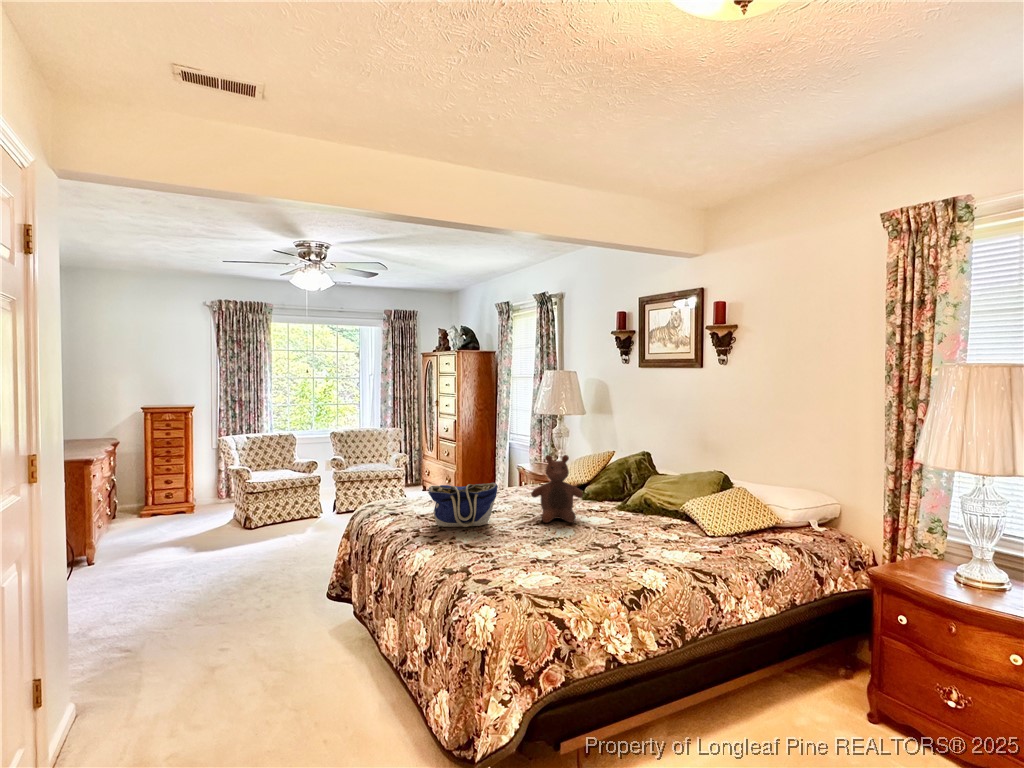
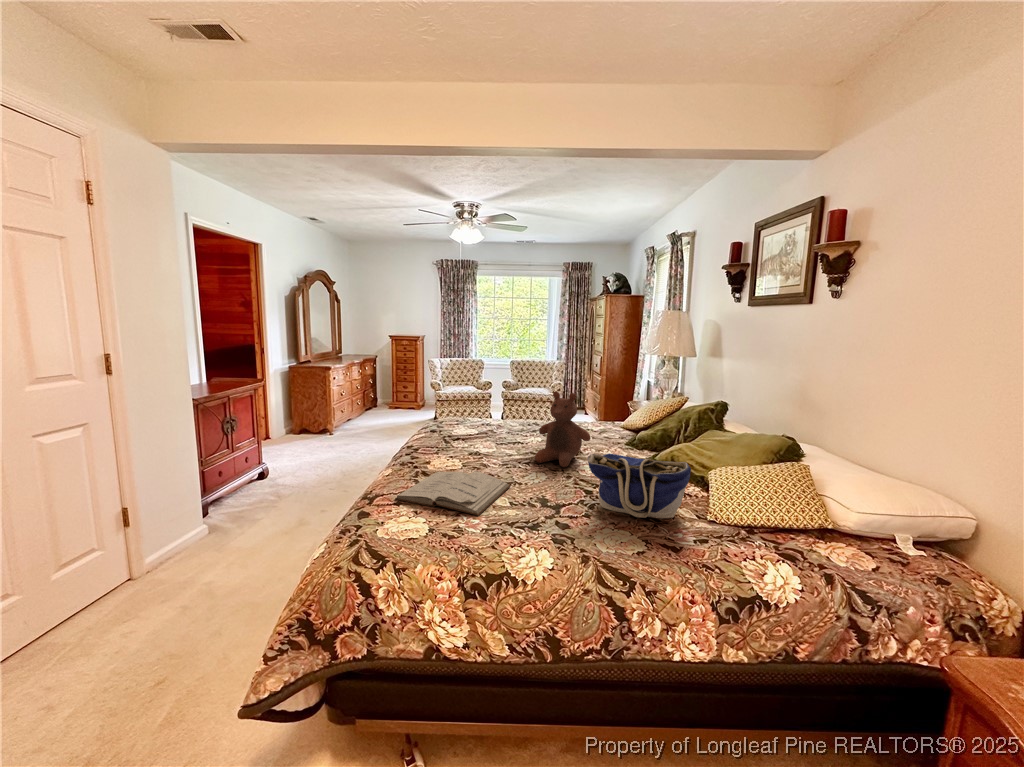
tote bag: present [428,483,498,527] -> present [588,454,691,518]
book: none [477,533,573,566] -> present [395,471,510,516]

